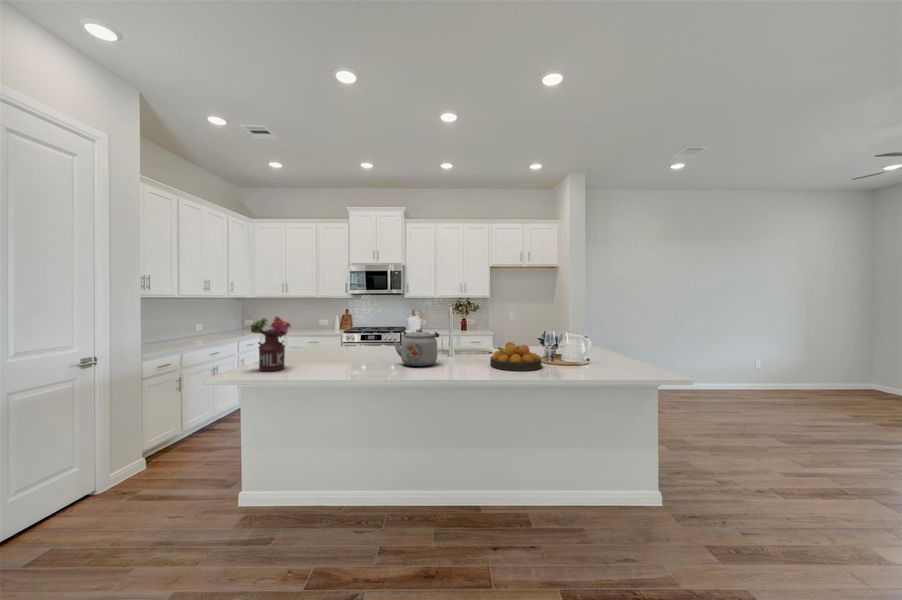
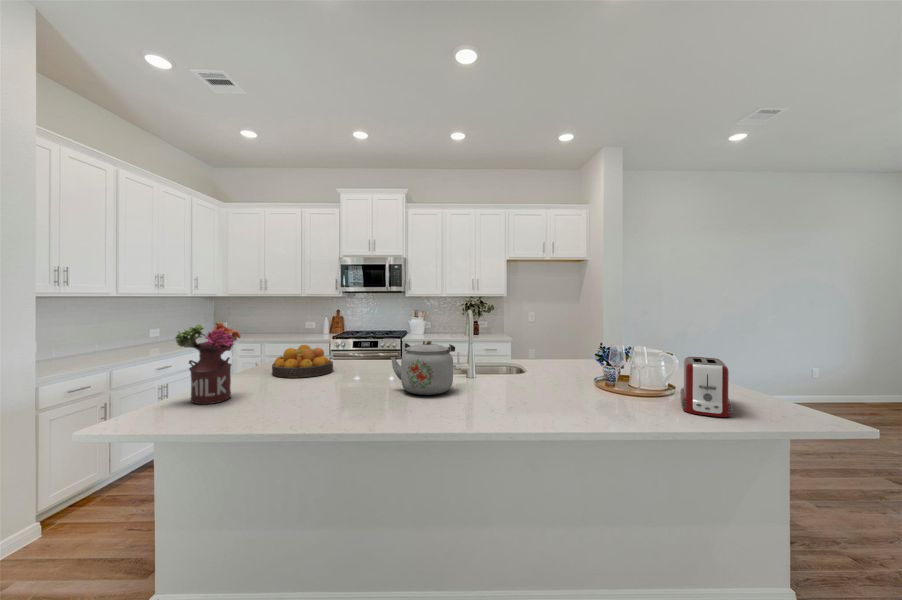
toaster: none [587,339,620,376] -> present [680,357,732,417]
fruit bowl: present [490,342,541,371] -> present [272,345,333,378]

